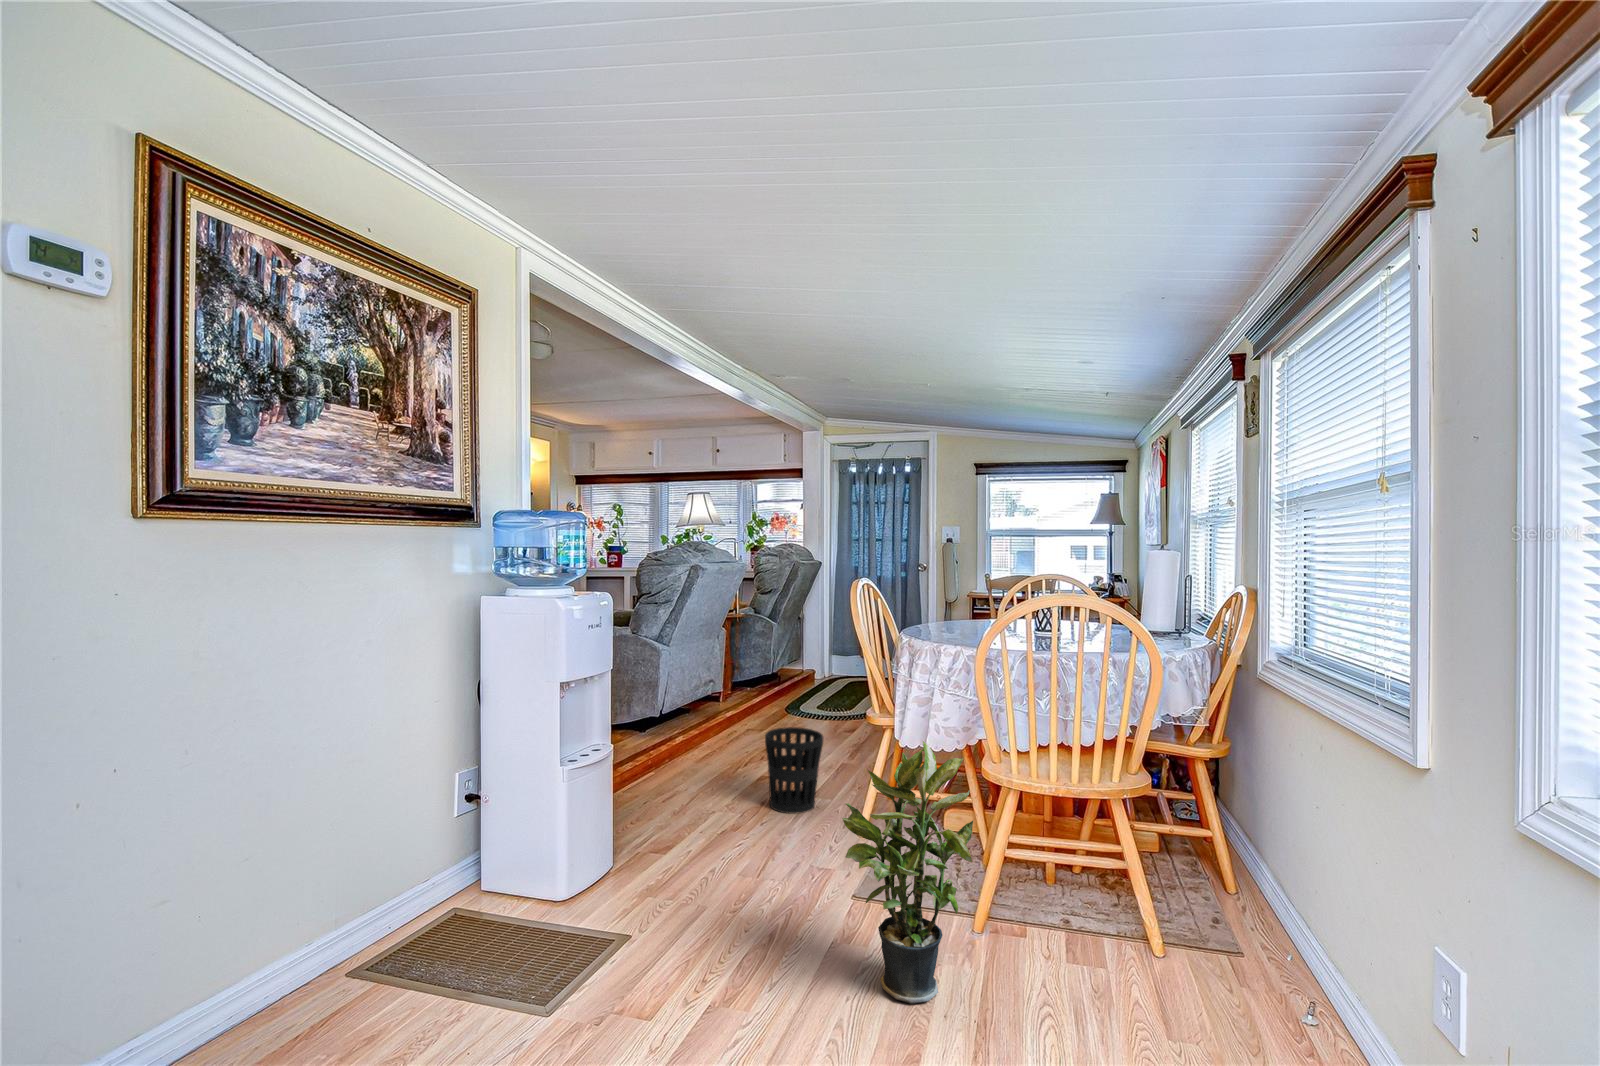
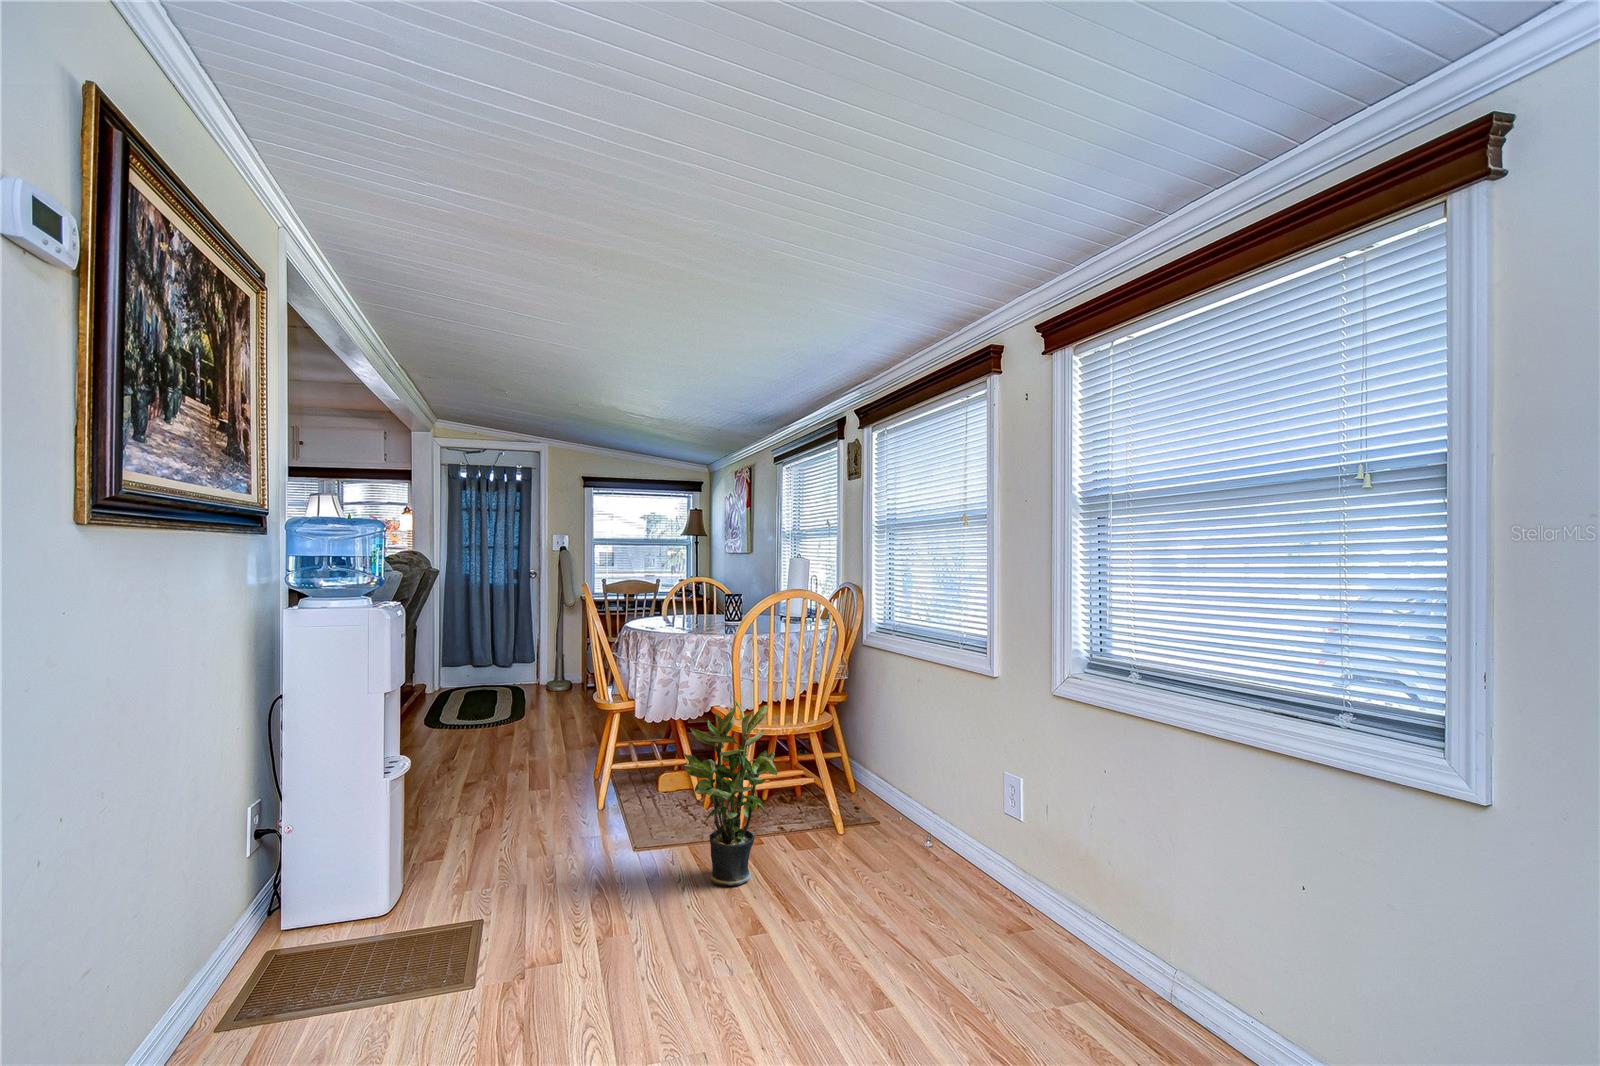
wastebasket: present [765,727,823,814] -> none [493,727,552,807]

